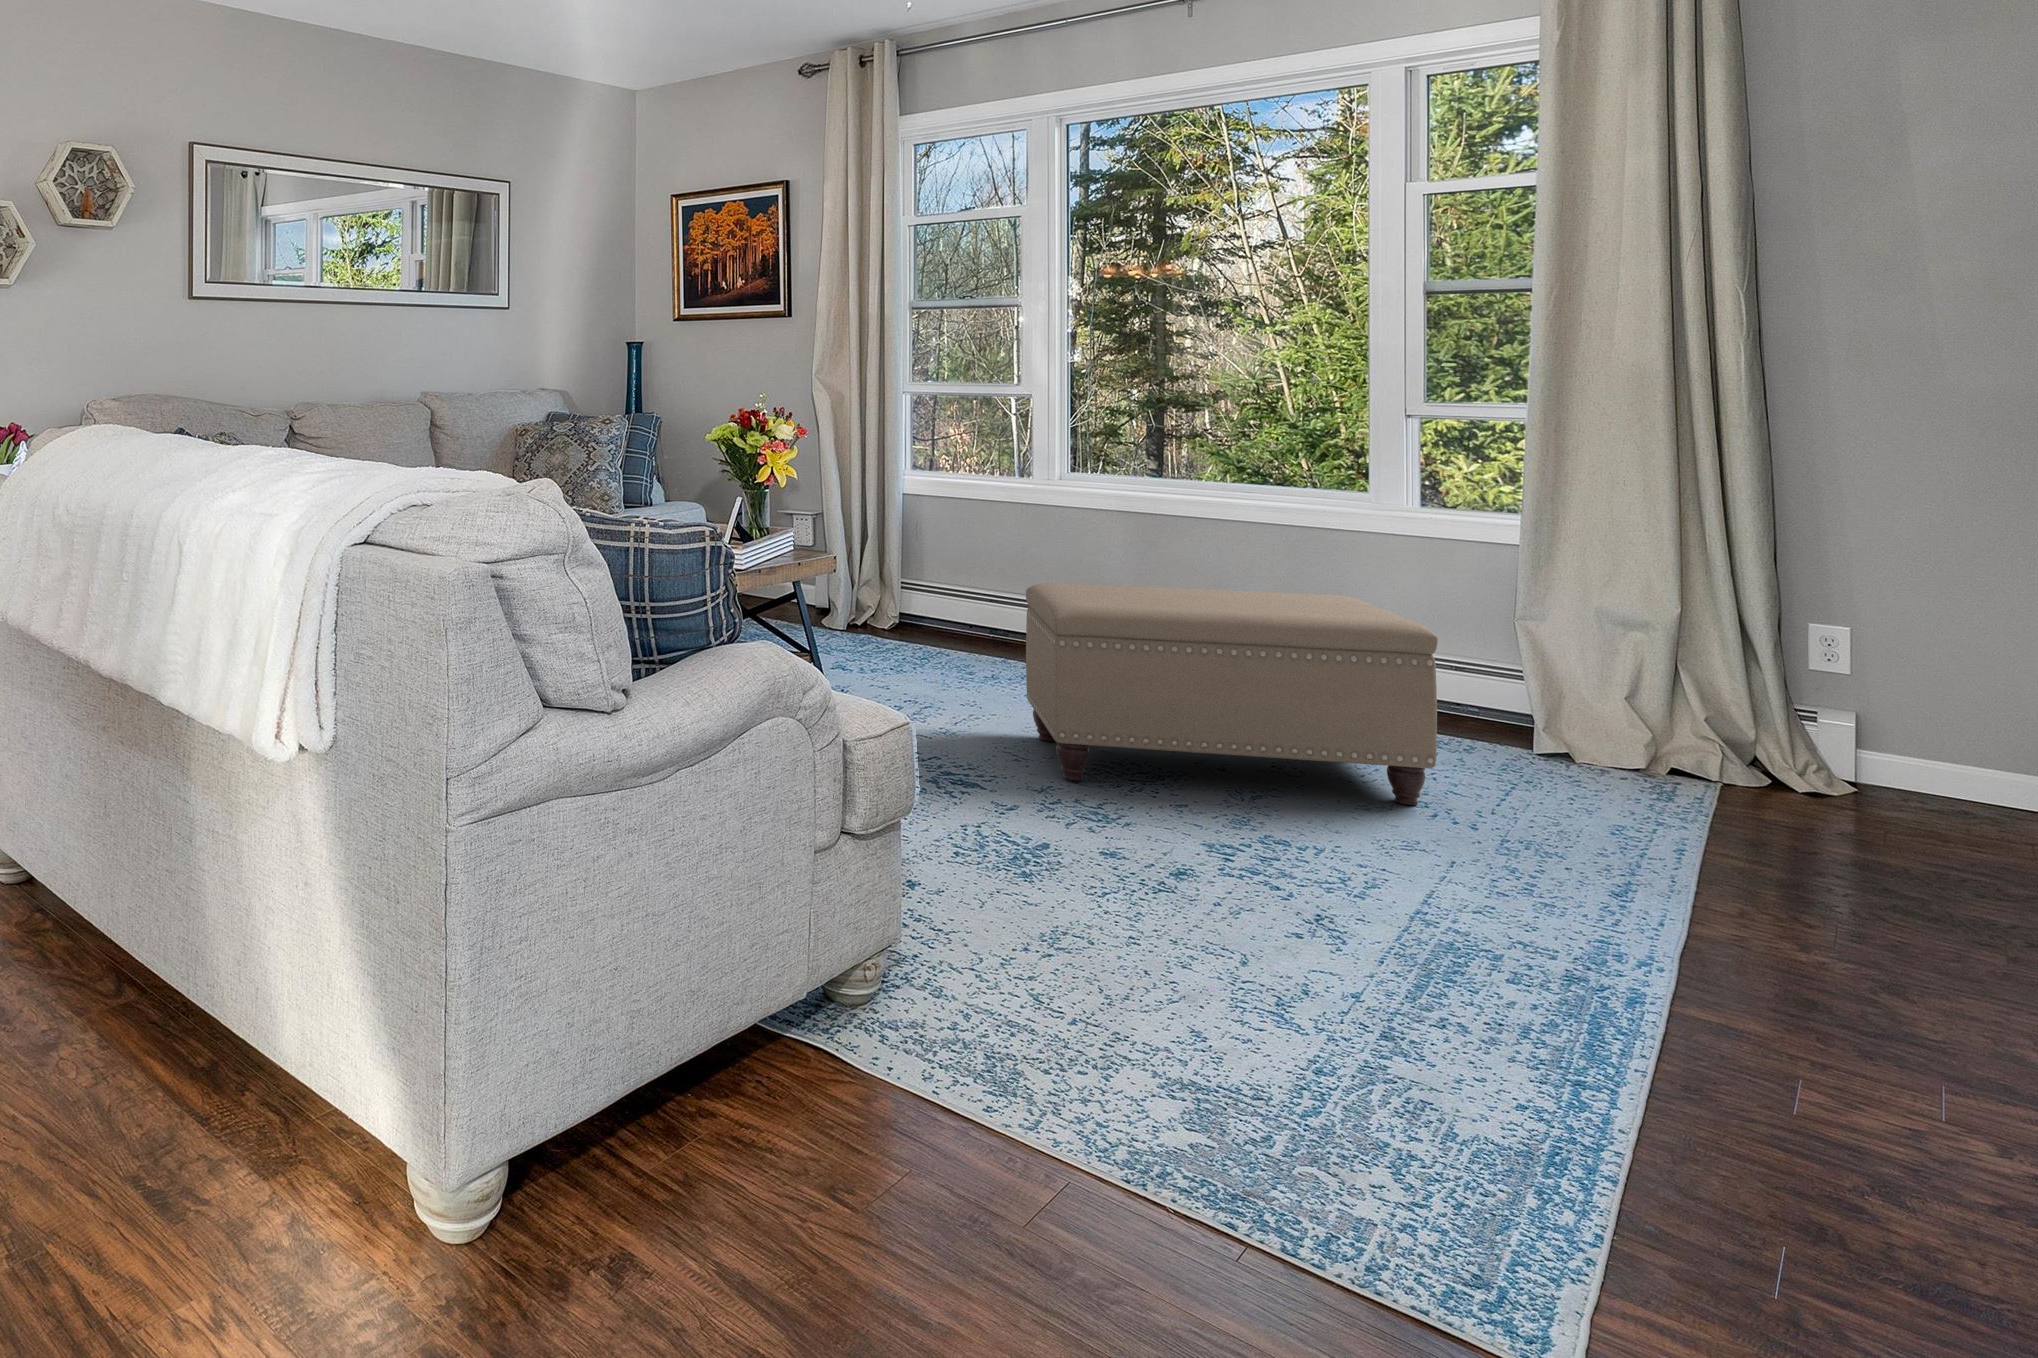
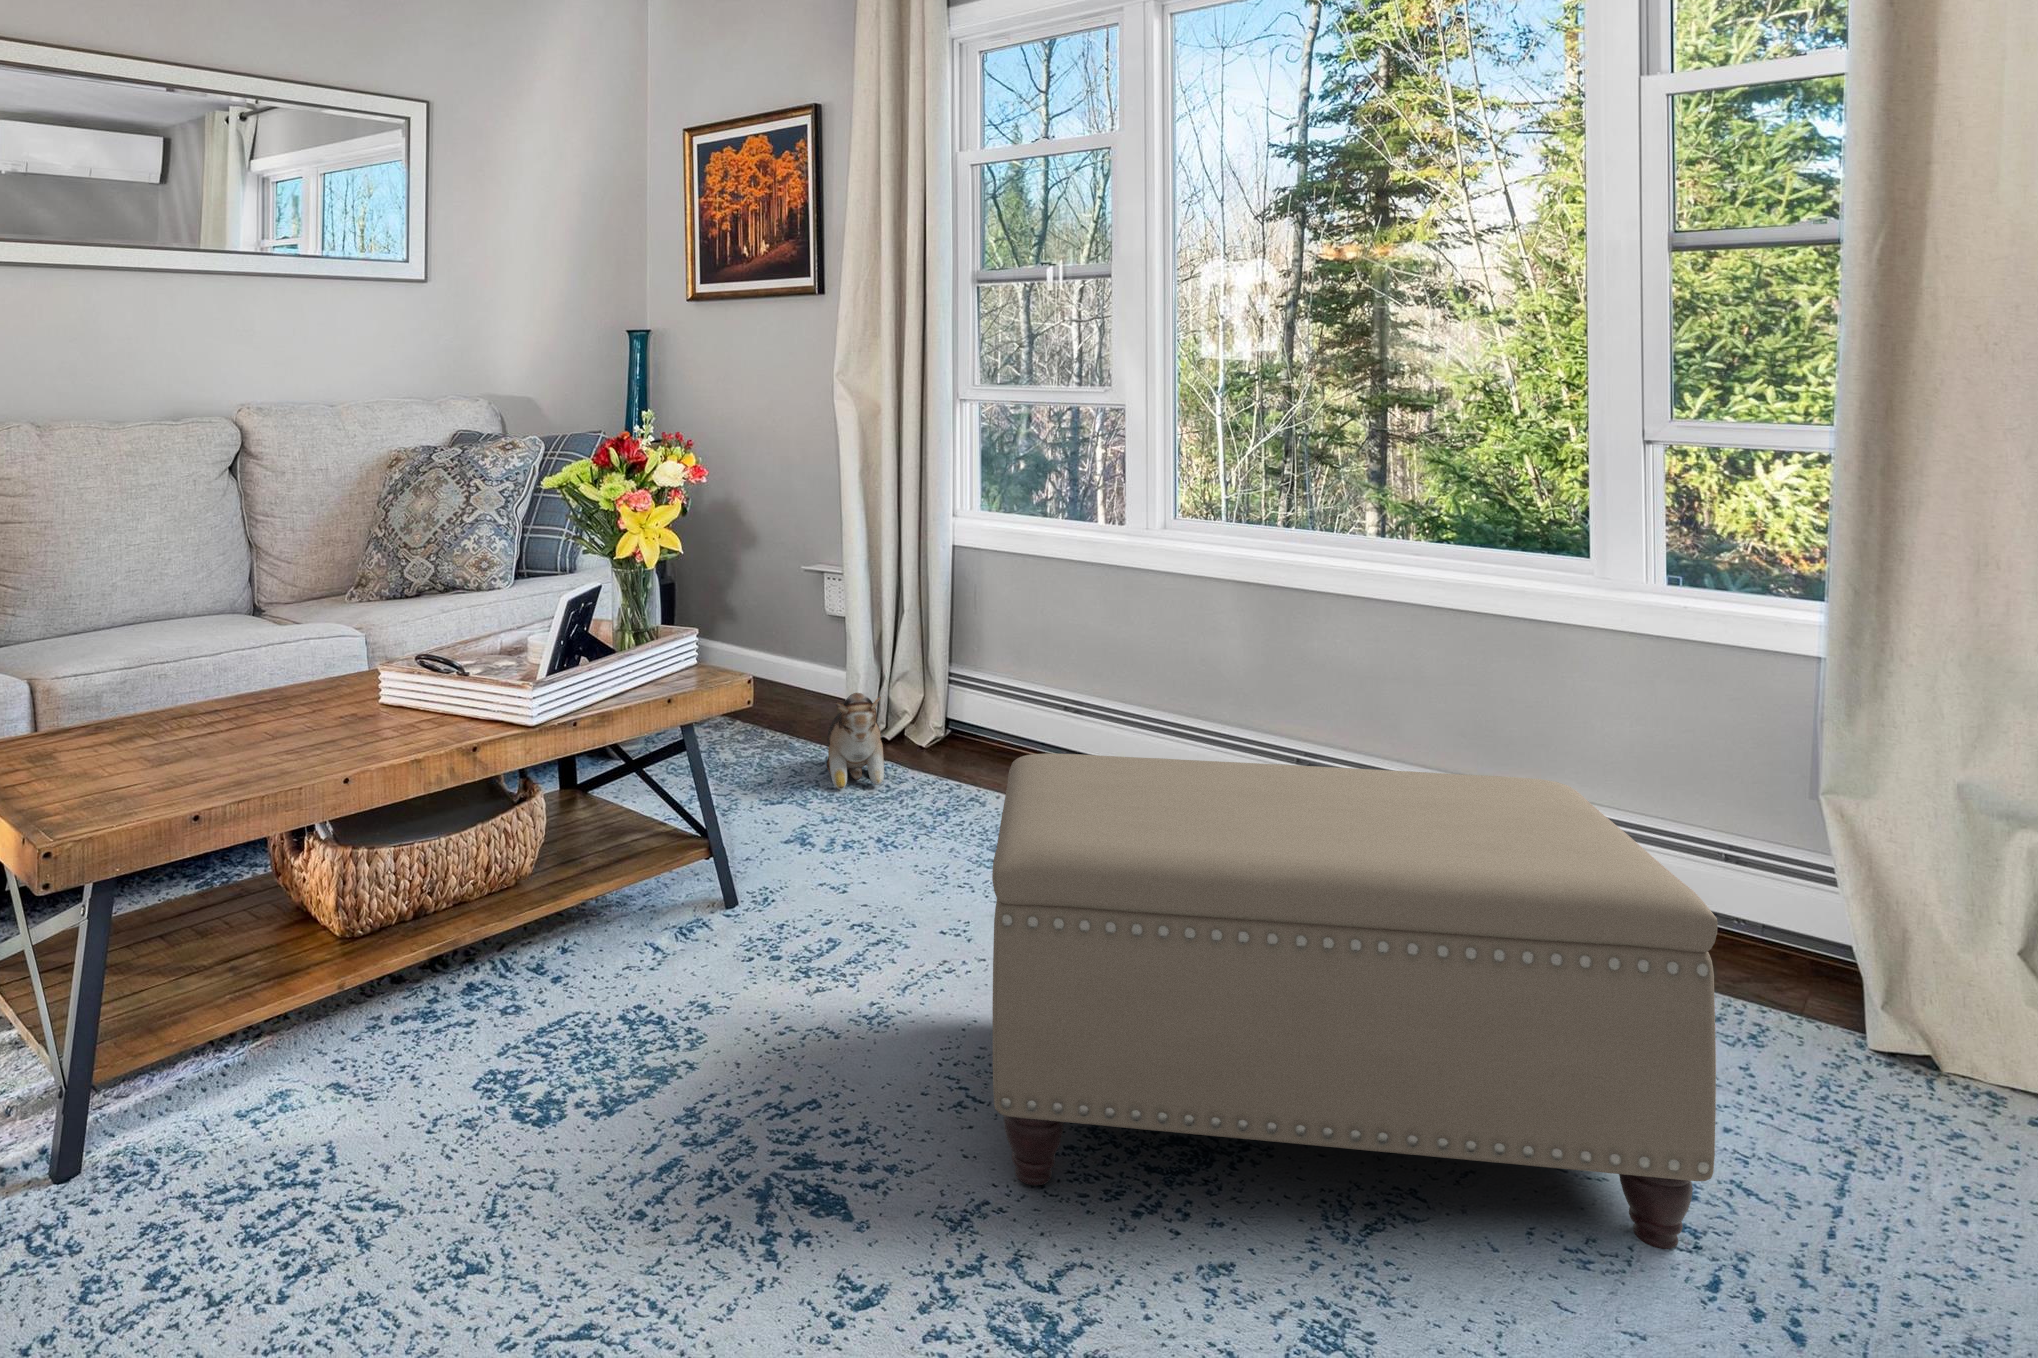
plush toy: none [830,584,878,648] -> present [827,693,884,789]

